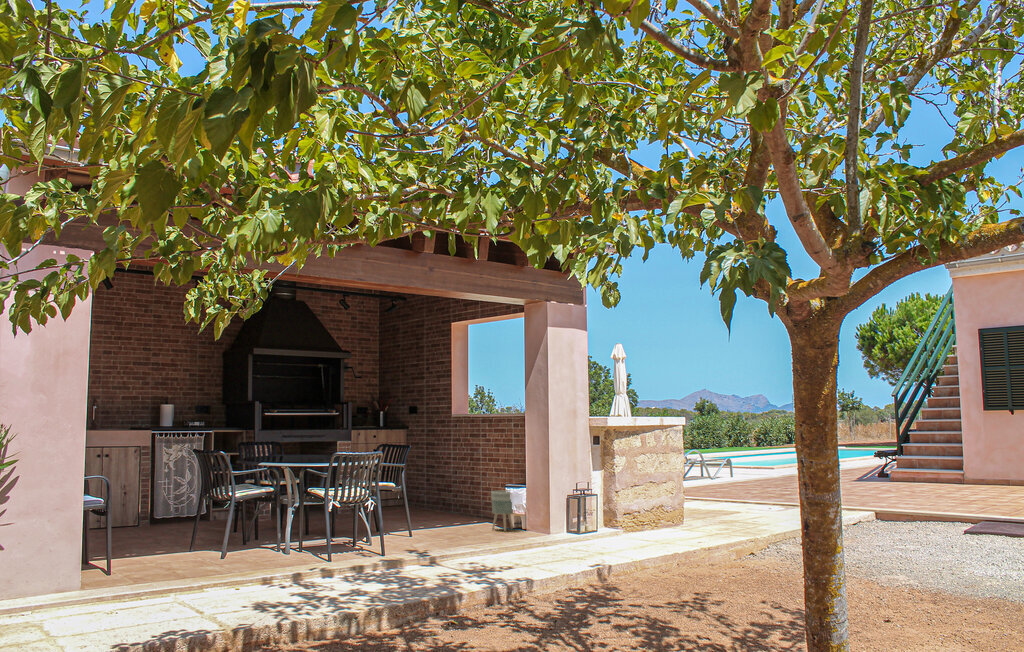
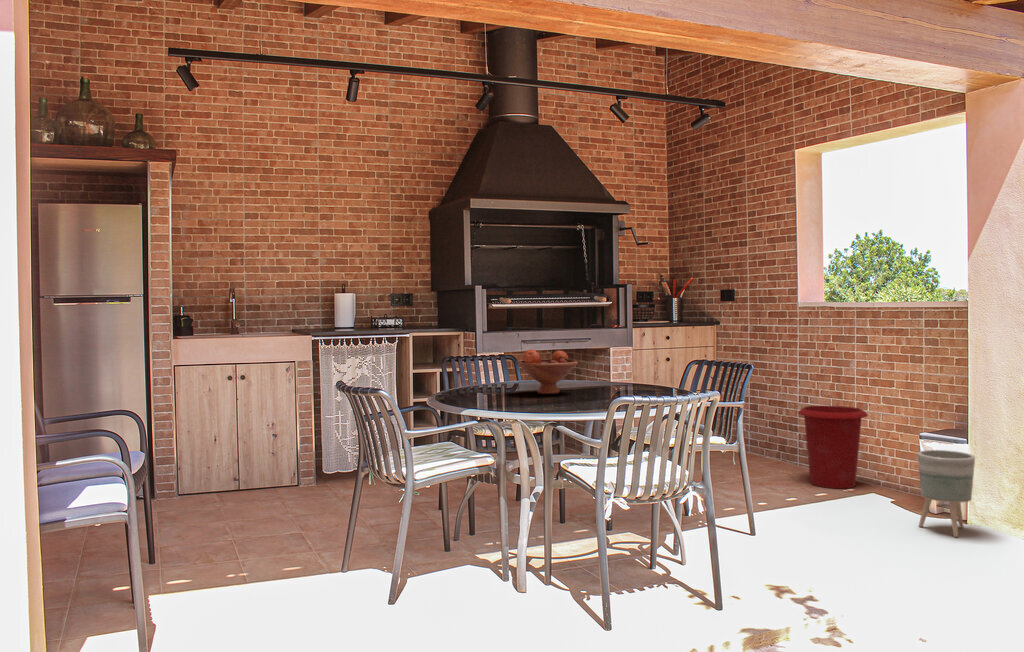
fruit bowl: none [288,438,319,460] -> present [518,349,578,394]
waste bin: none [448,474,484,520] -> present [798,406,868,488]

